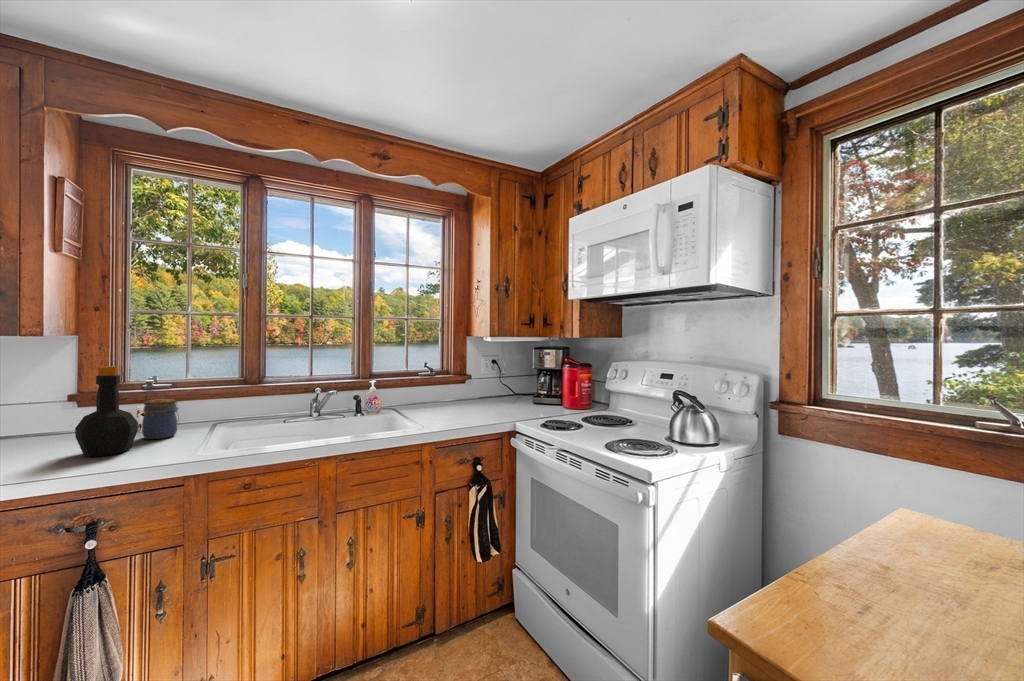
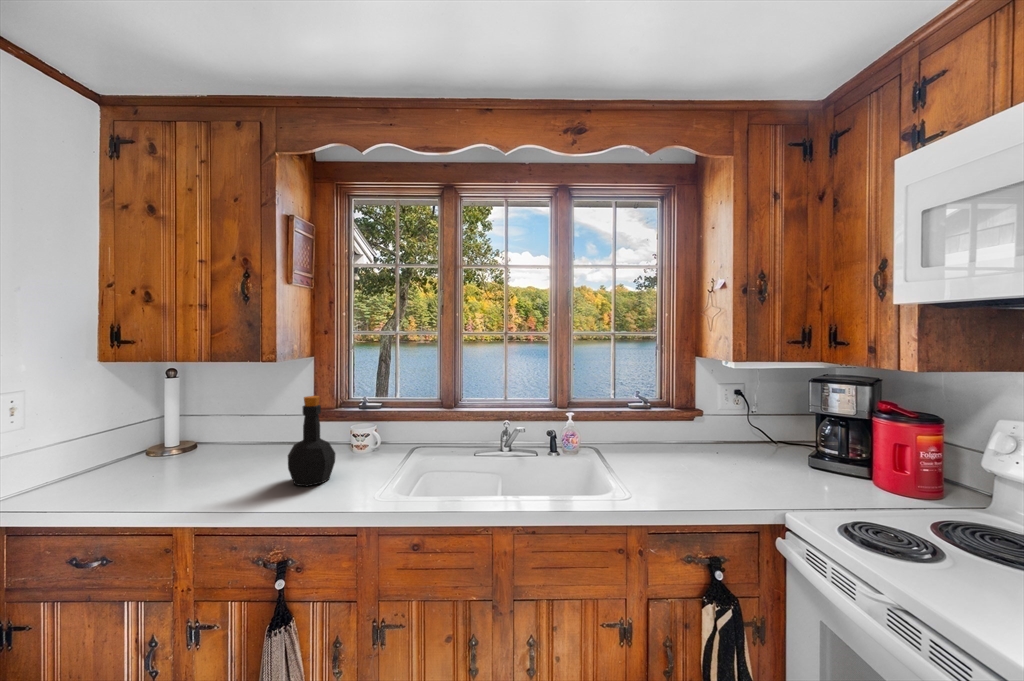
jar: present [142,399,178,439] -> none [348,425,379,466]

